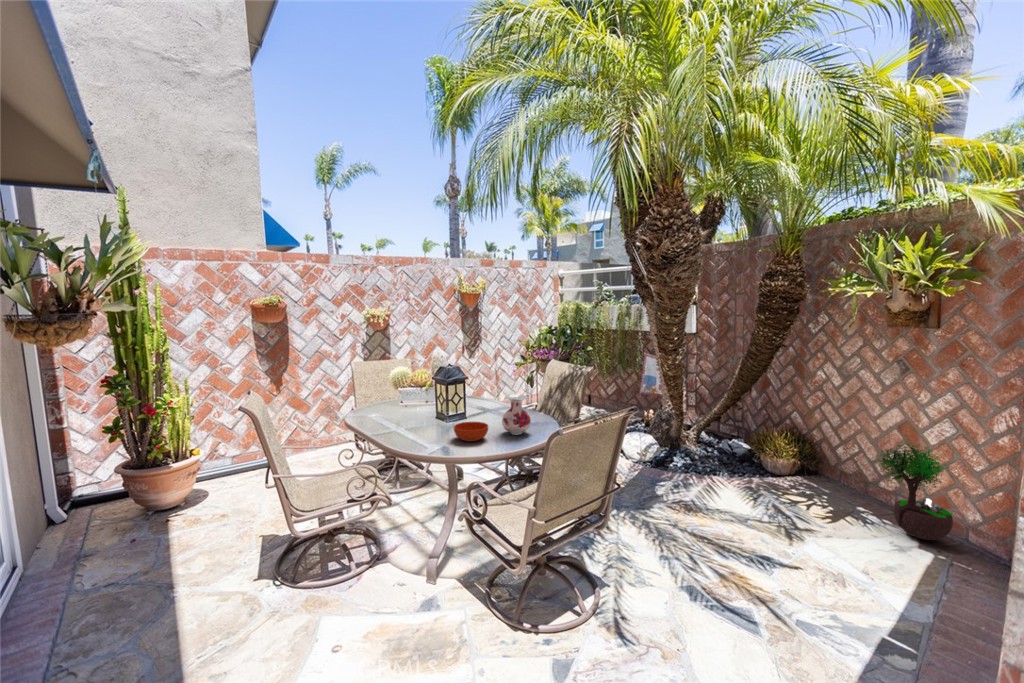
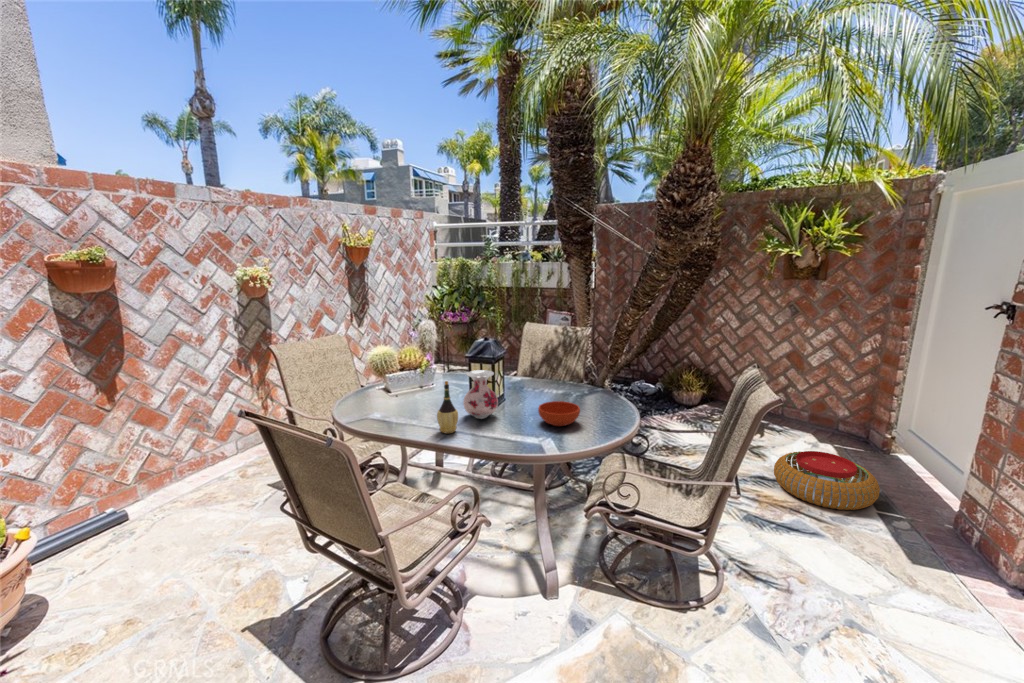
wine bottle: none [381,392,397,432] -> present [437,381,458,434]
vase: present [502,394,531,435] -> present [463,370,498,419]
potted tree: present [871,443,953,540] -> none [790,362,844,436]
pouf: none [767,537,904,625] -> present [774,451,880,510]

